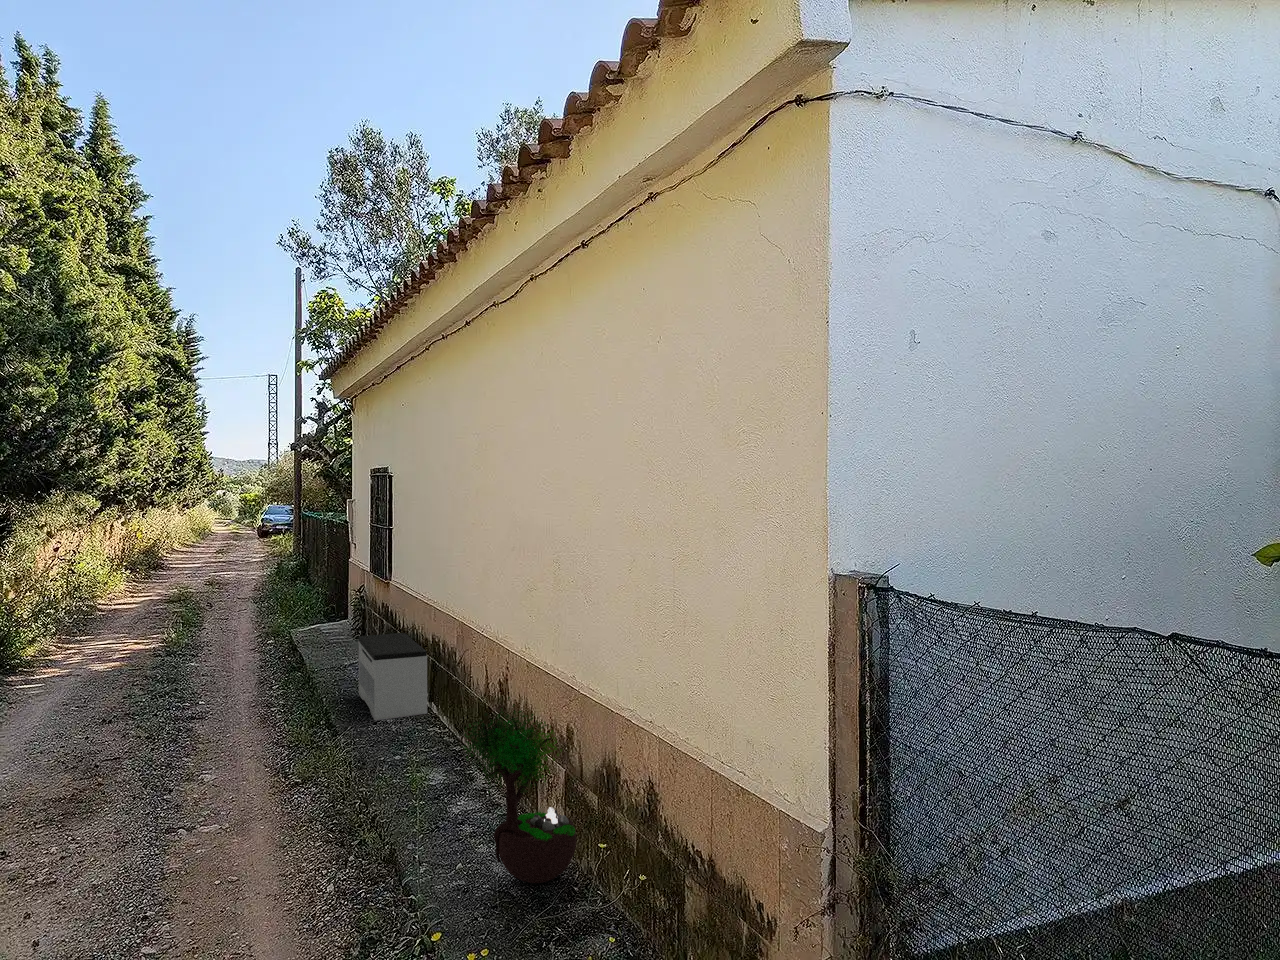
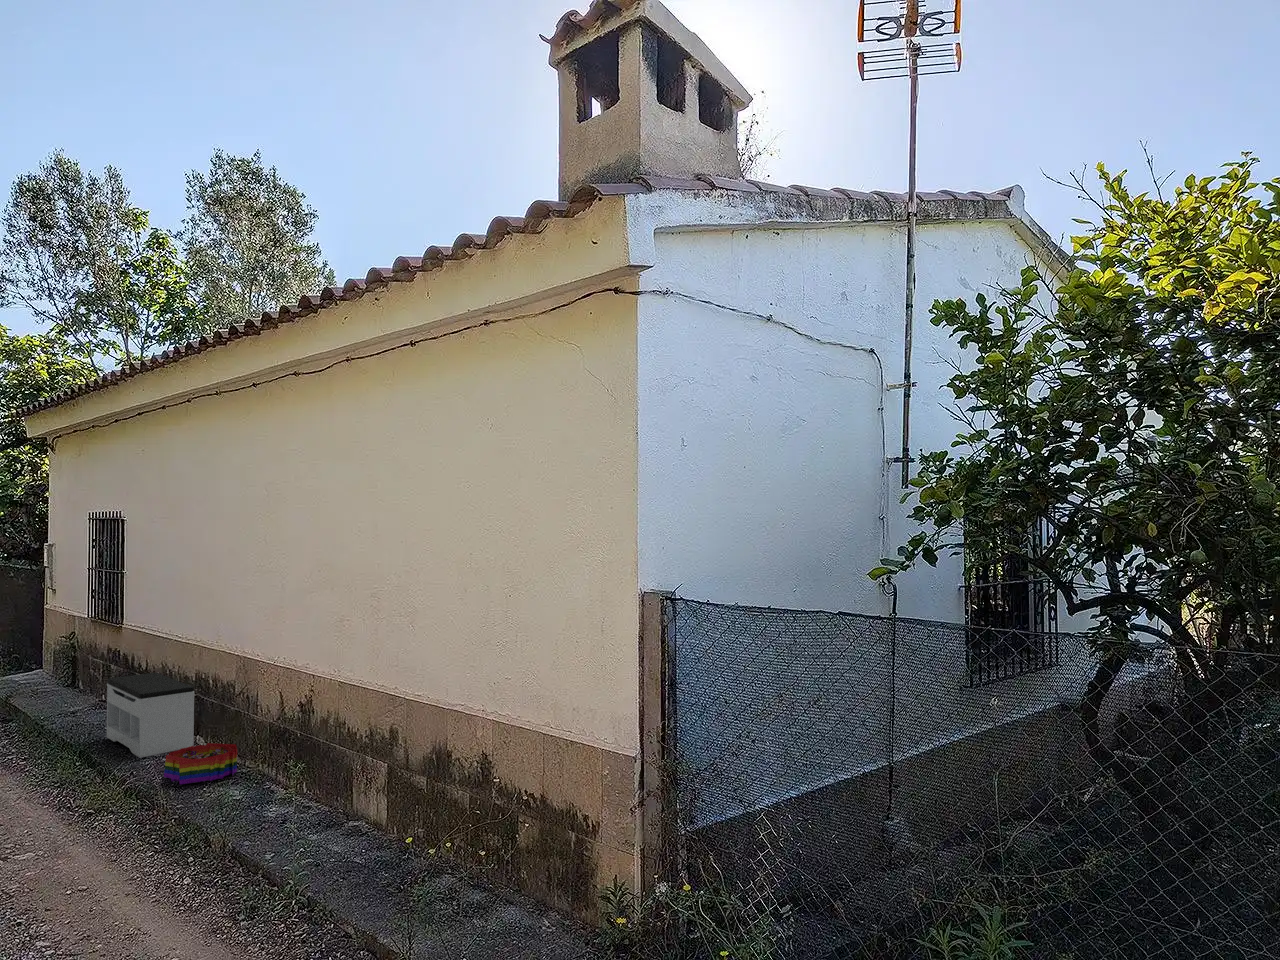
potted tree: present [462,697,576,883] -> none [306,705,407,855]
storage bin: none [379,713,453,757] -> present [164,743,237,784]

